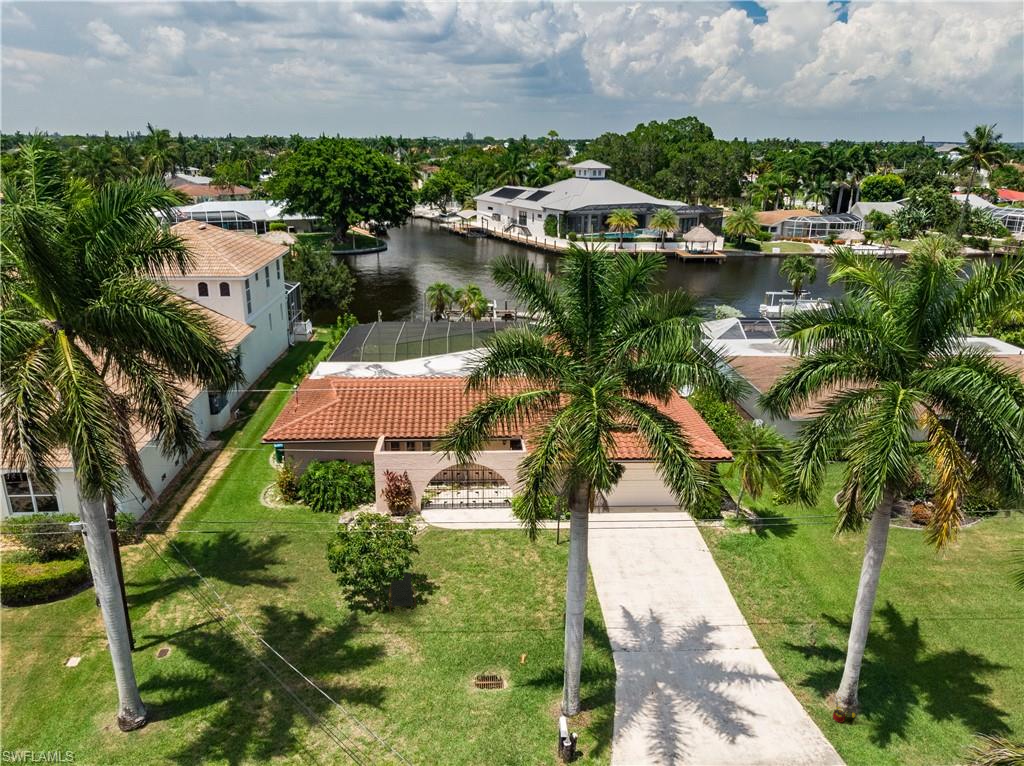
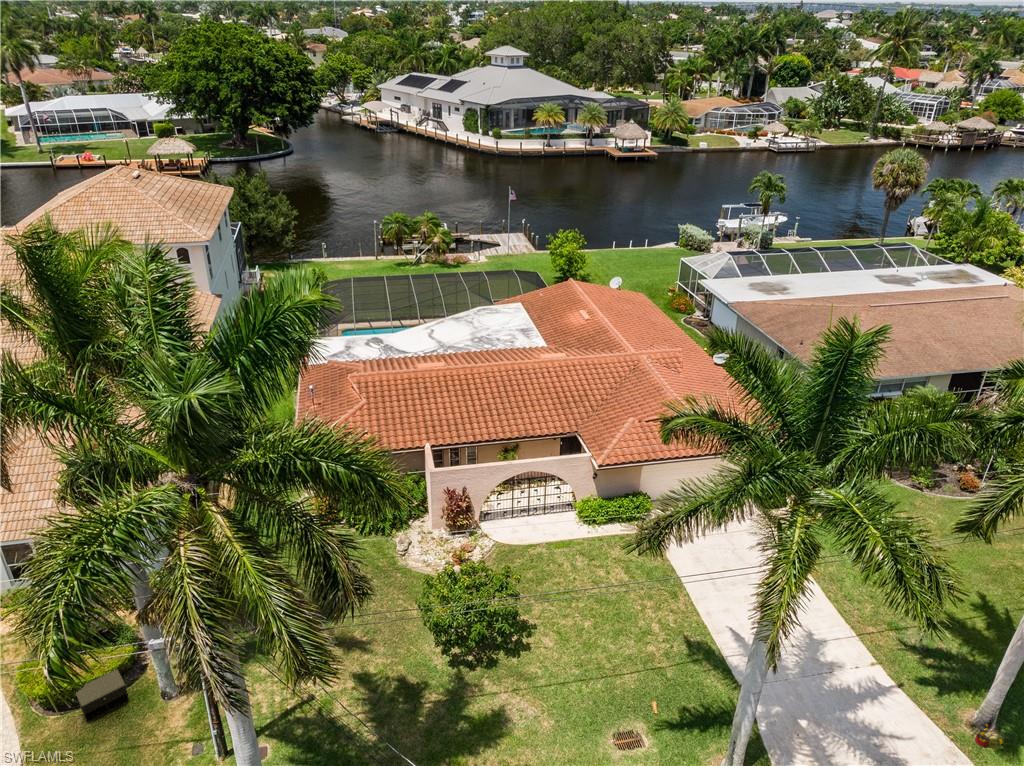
lounge chair: present [389,574,416,614] -> none [491,620,523,668]
storage bench: none [26,576,71,616] -> present [76,670,130,723]

